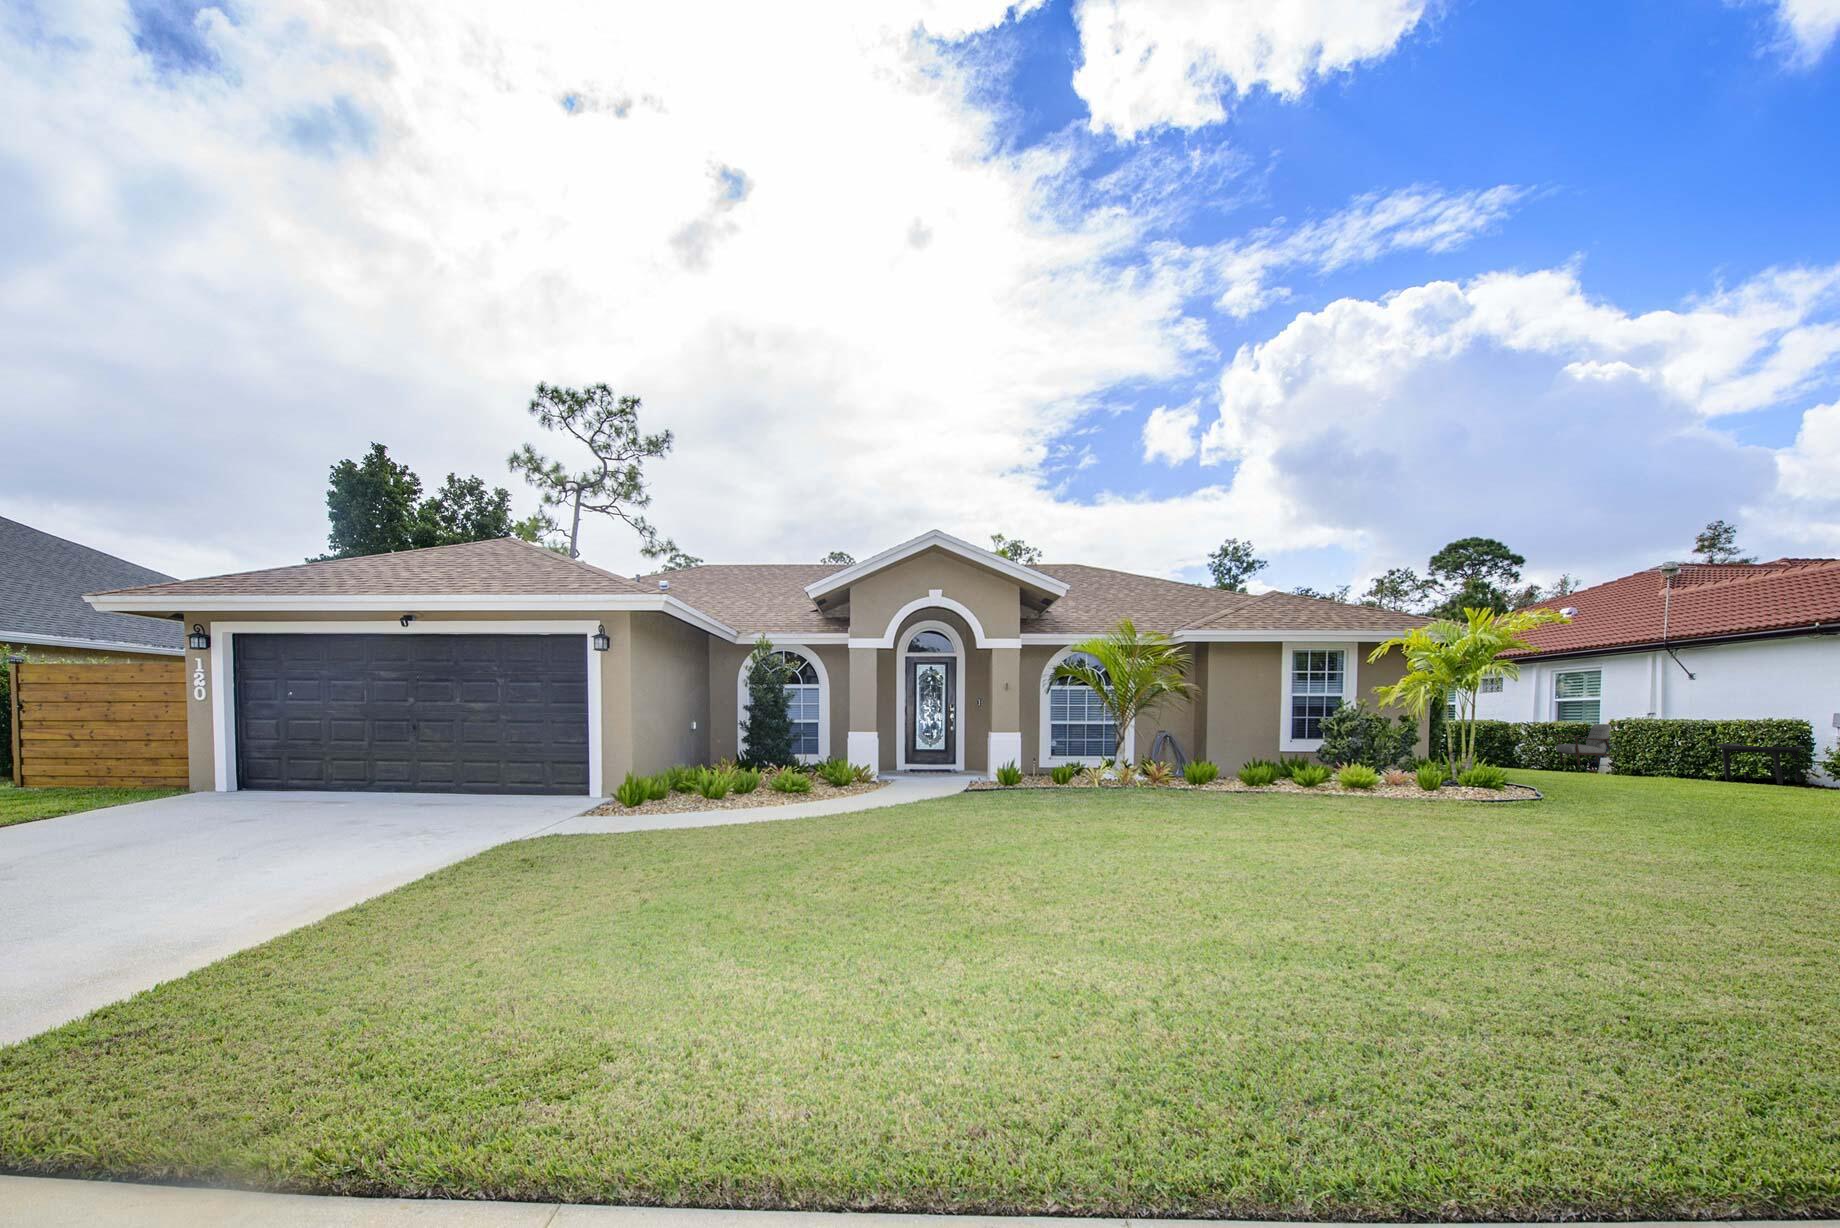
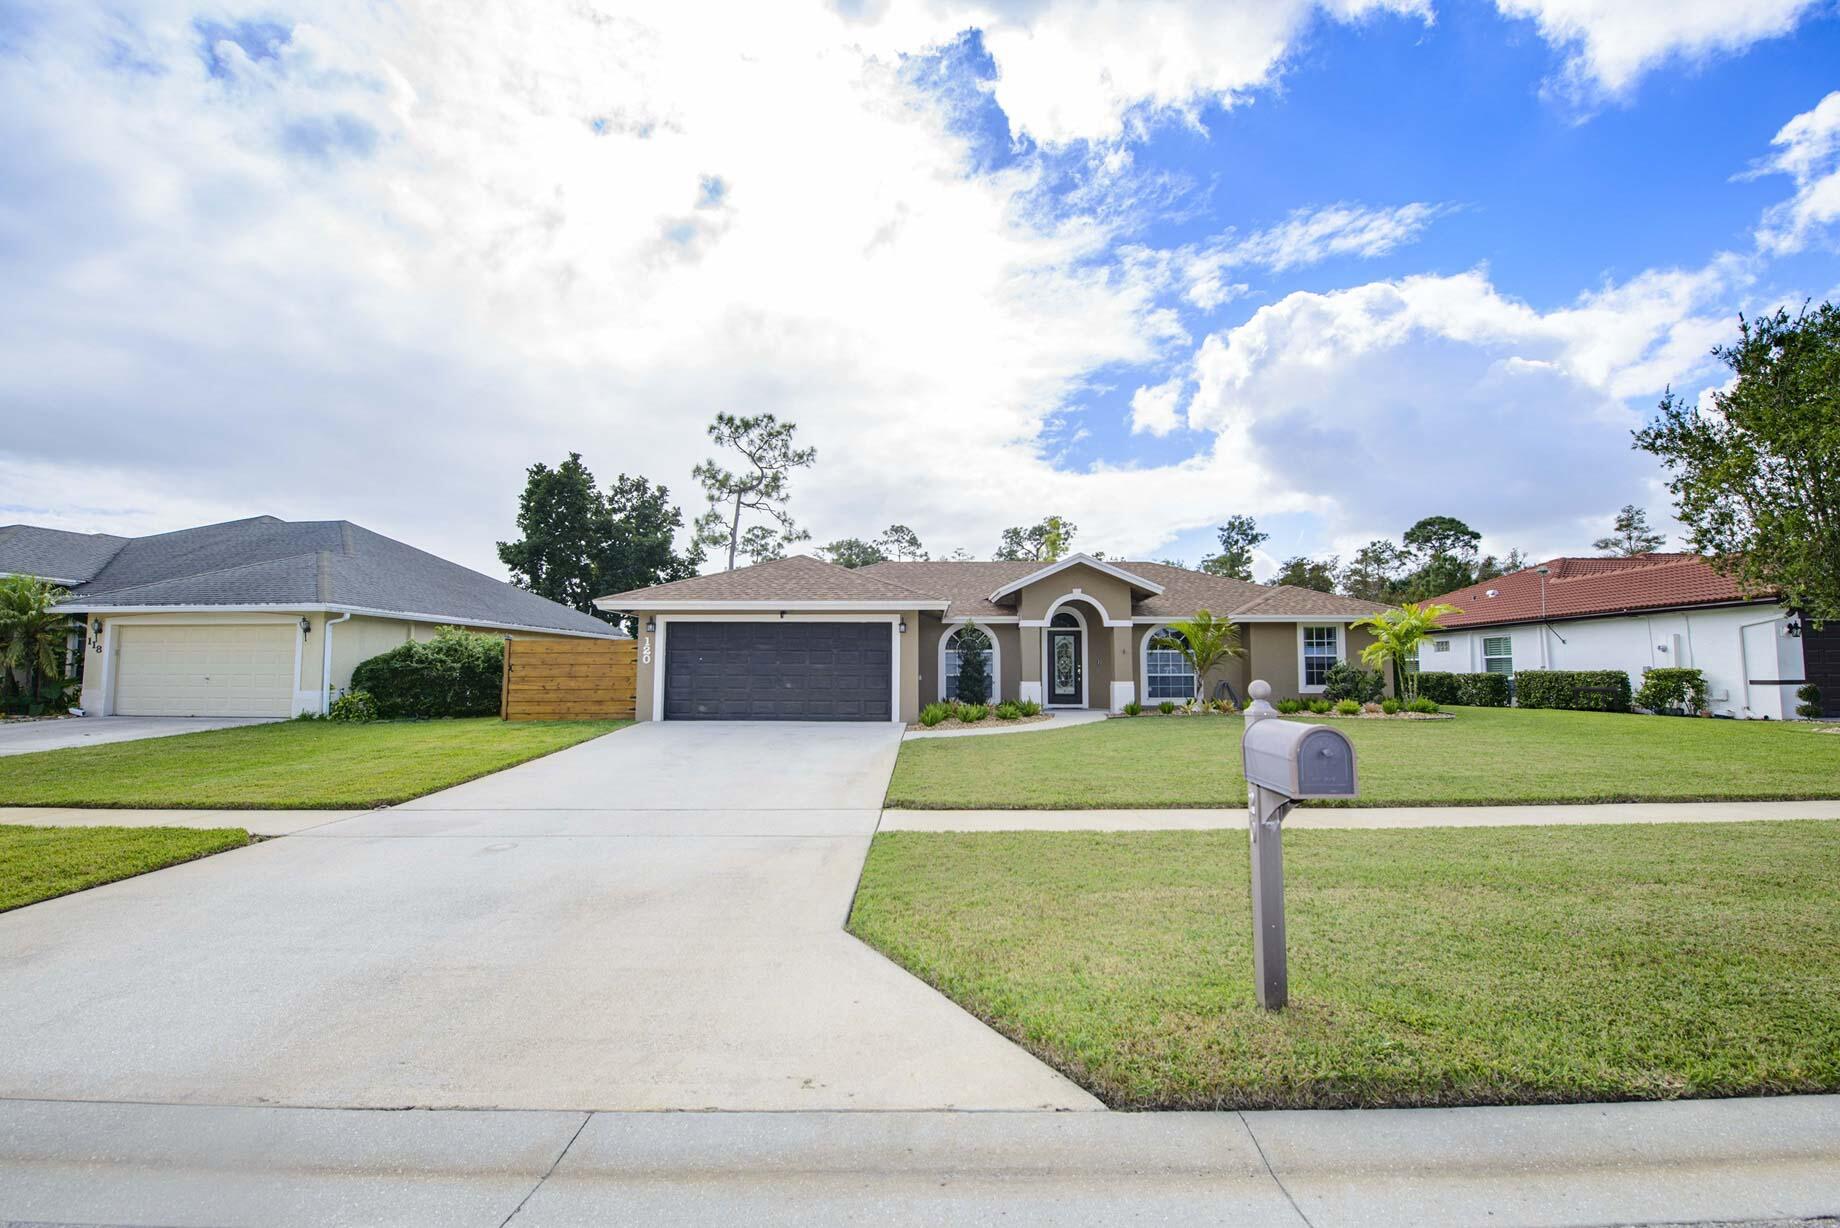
chair: present [1553,724,1610,766] -> none [1480,675,1520,703]

